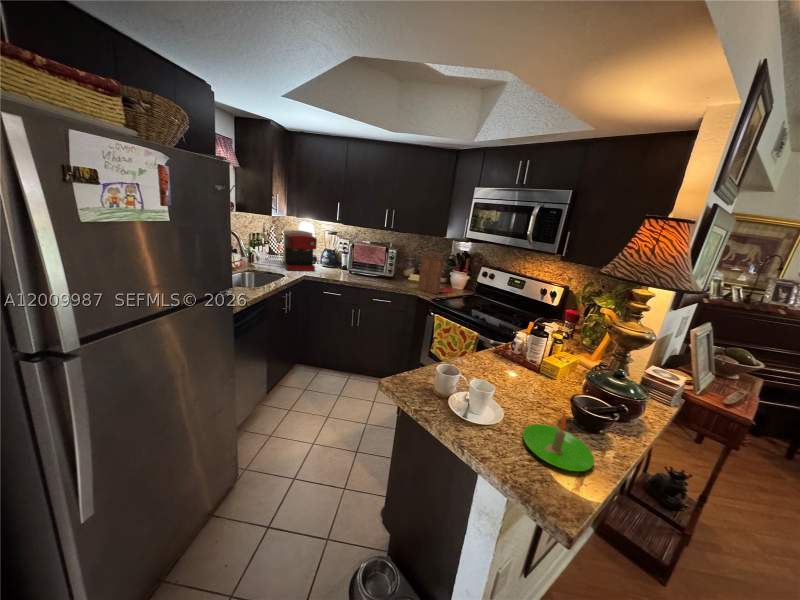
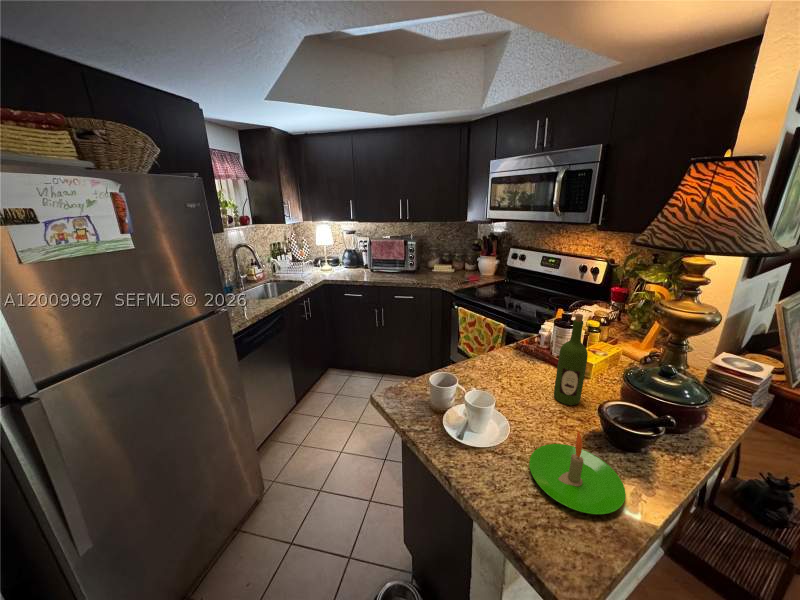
coffee maker: present [283,230,317,271] -> none [302,235,335,277]
cutting board: present [418,252,444,294] -> none [440,240,464,284]
wine bottle: none [532,324,563,398] -> present [554,314,588,405]

